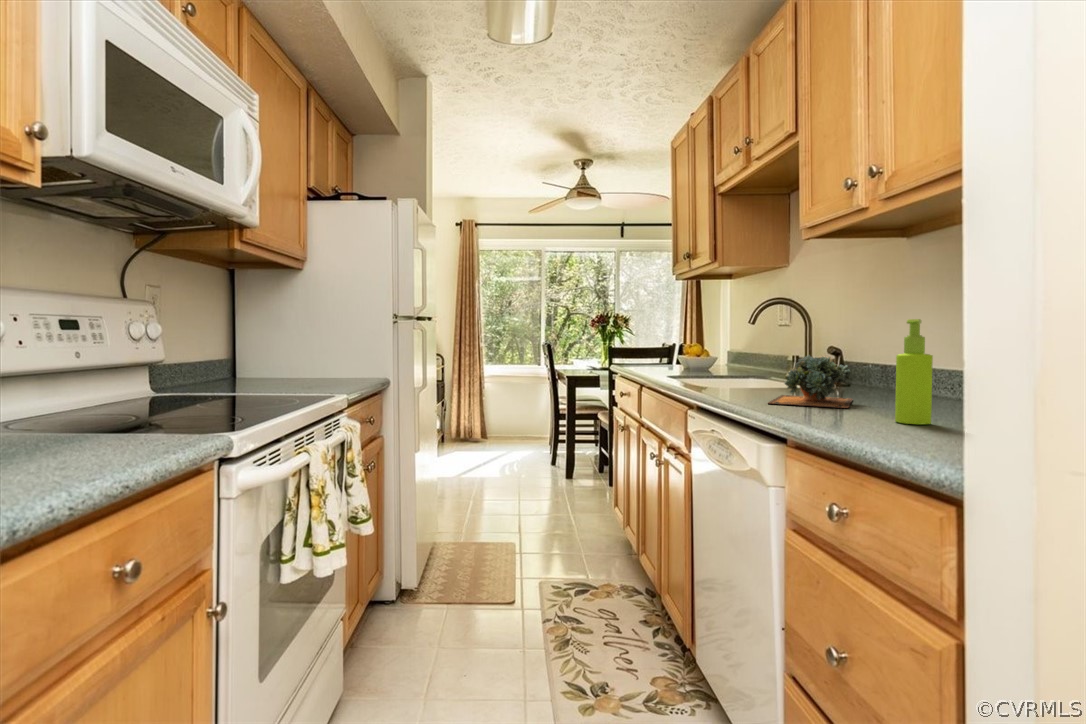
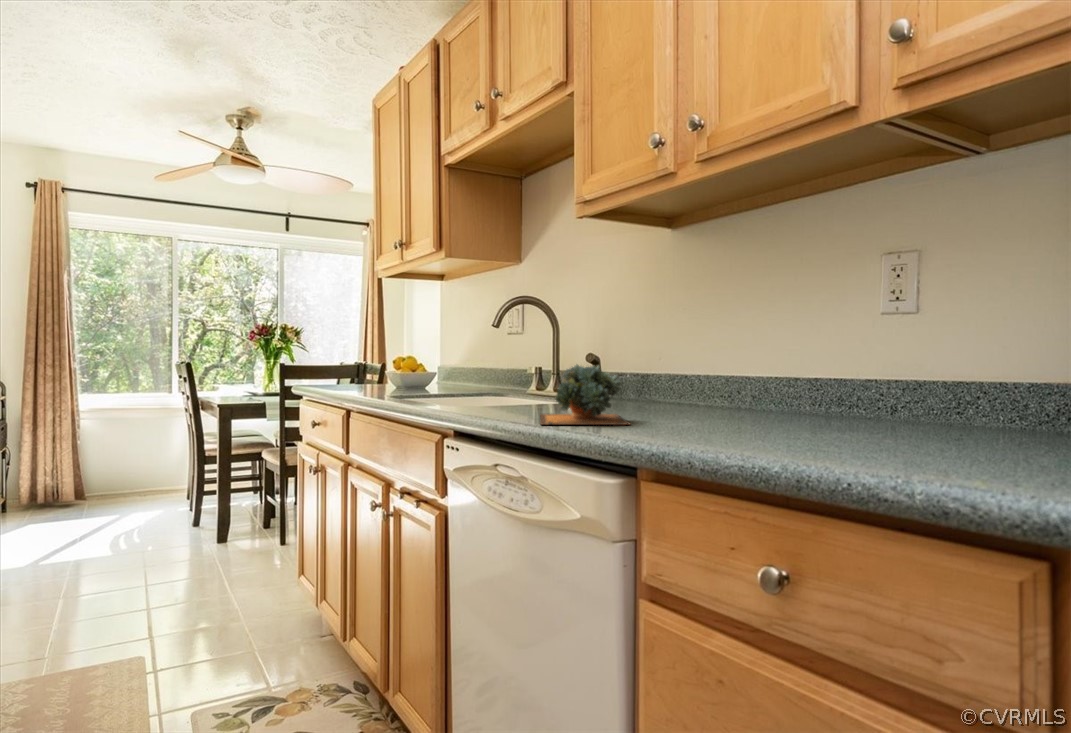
soap dispenser: present [895,319,933,424] -> none [699,317,736,438]

